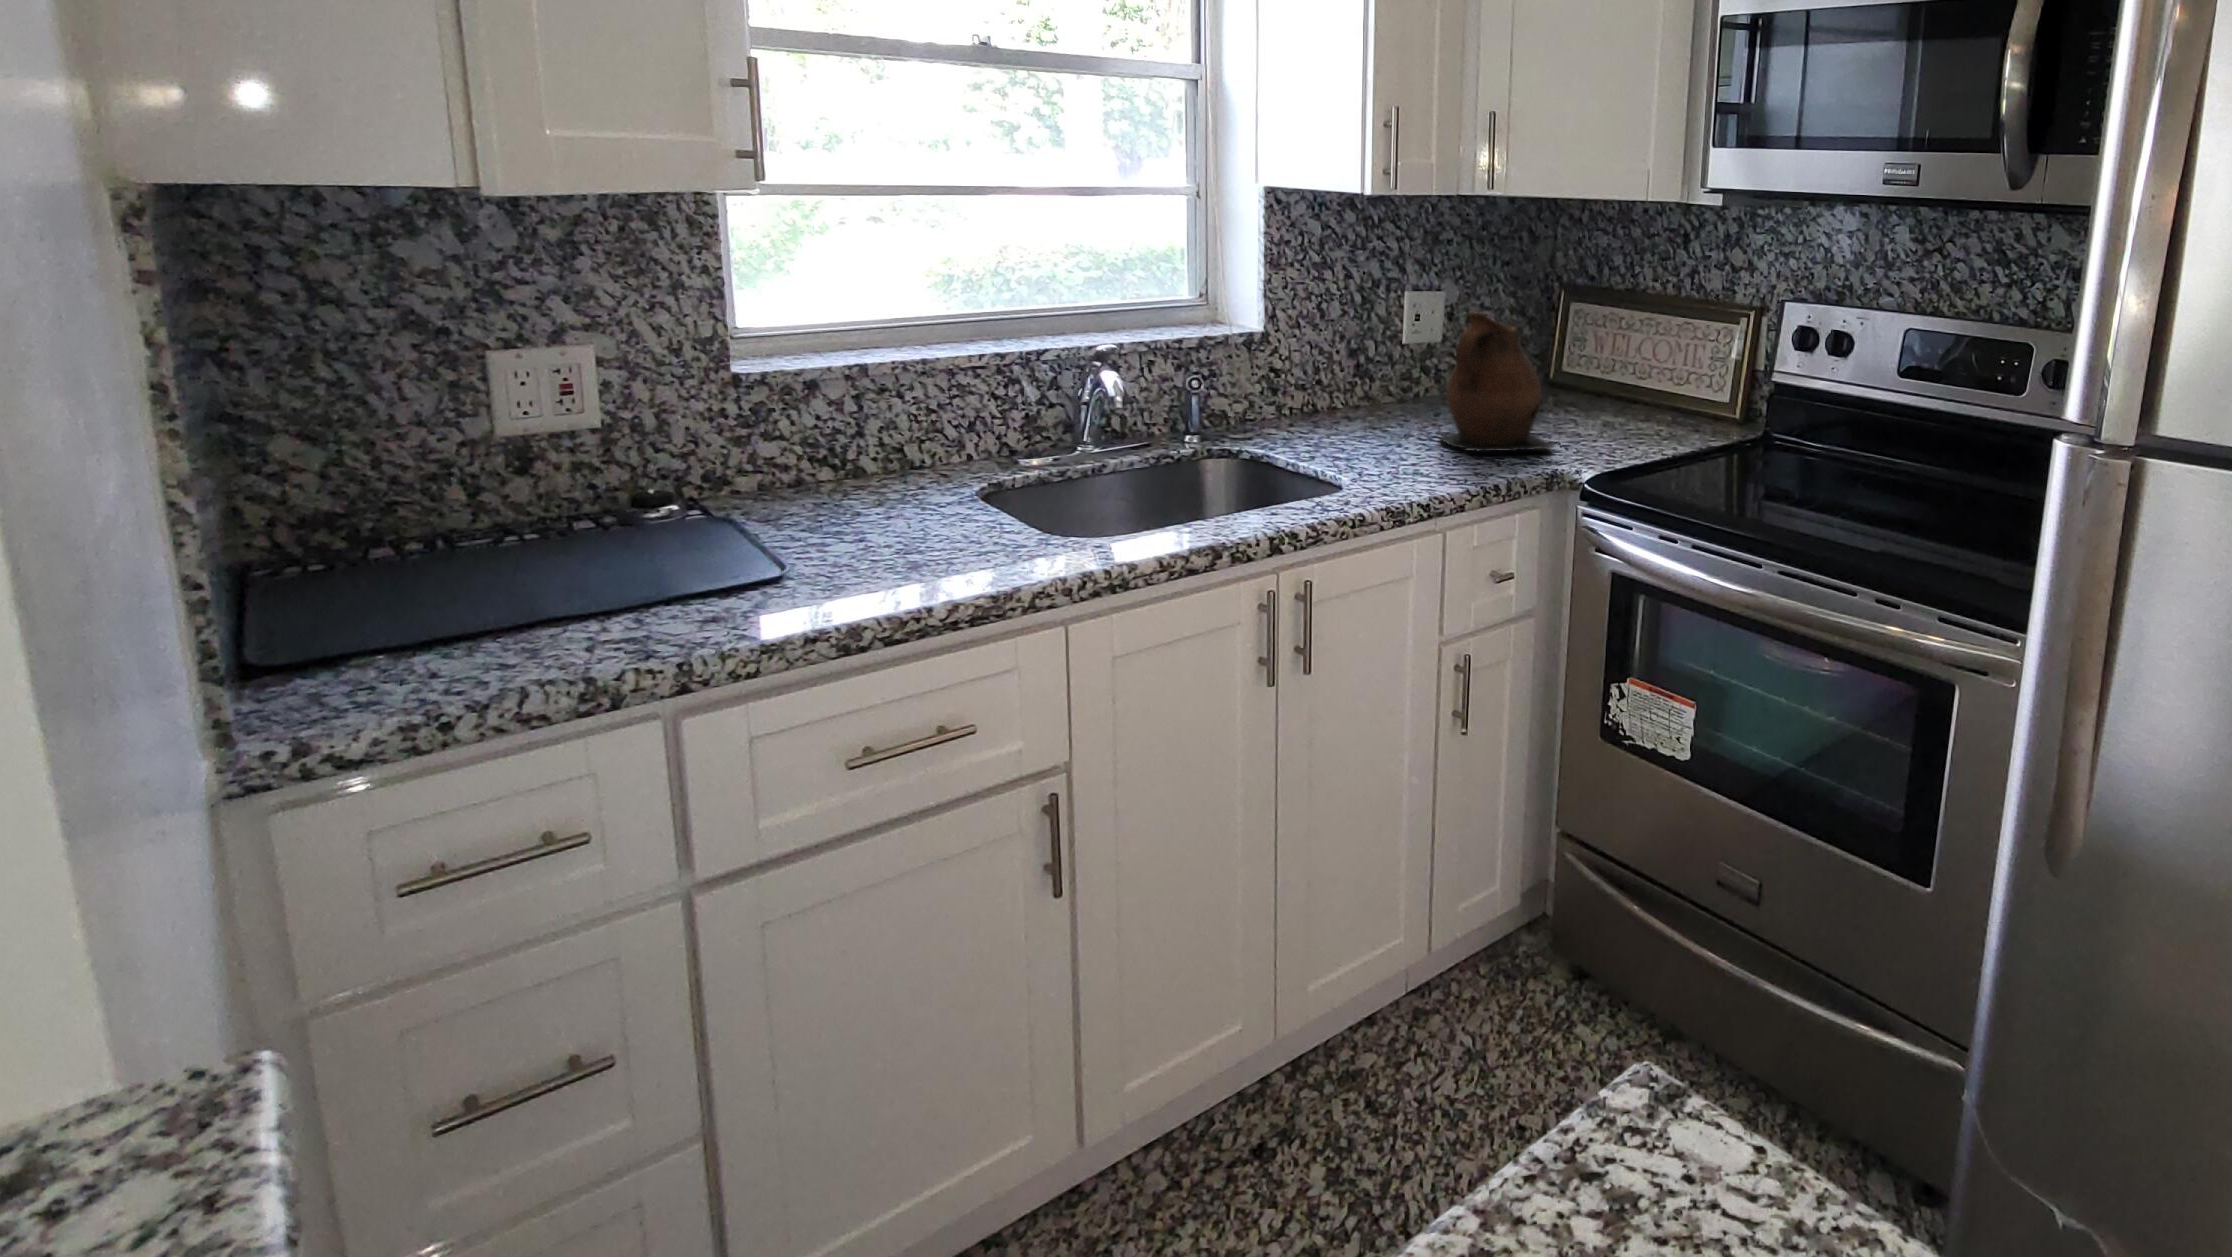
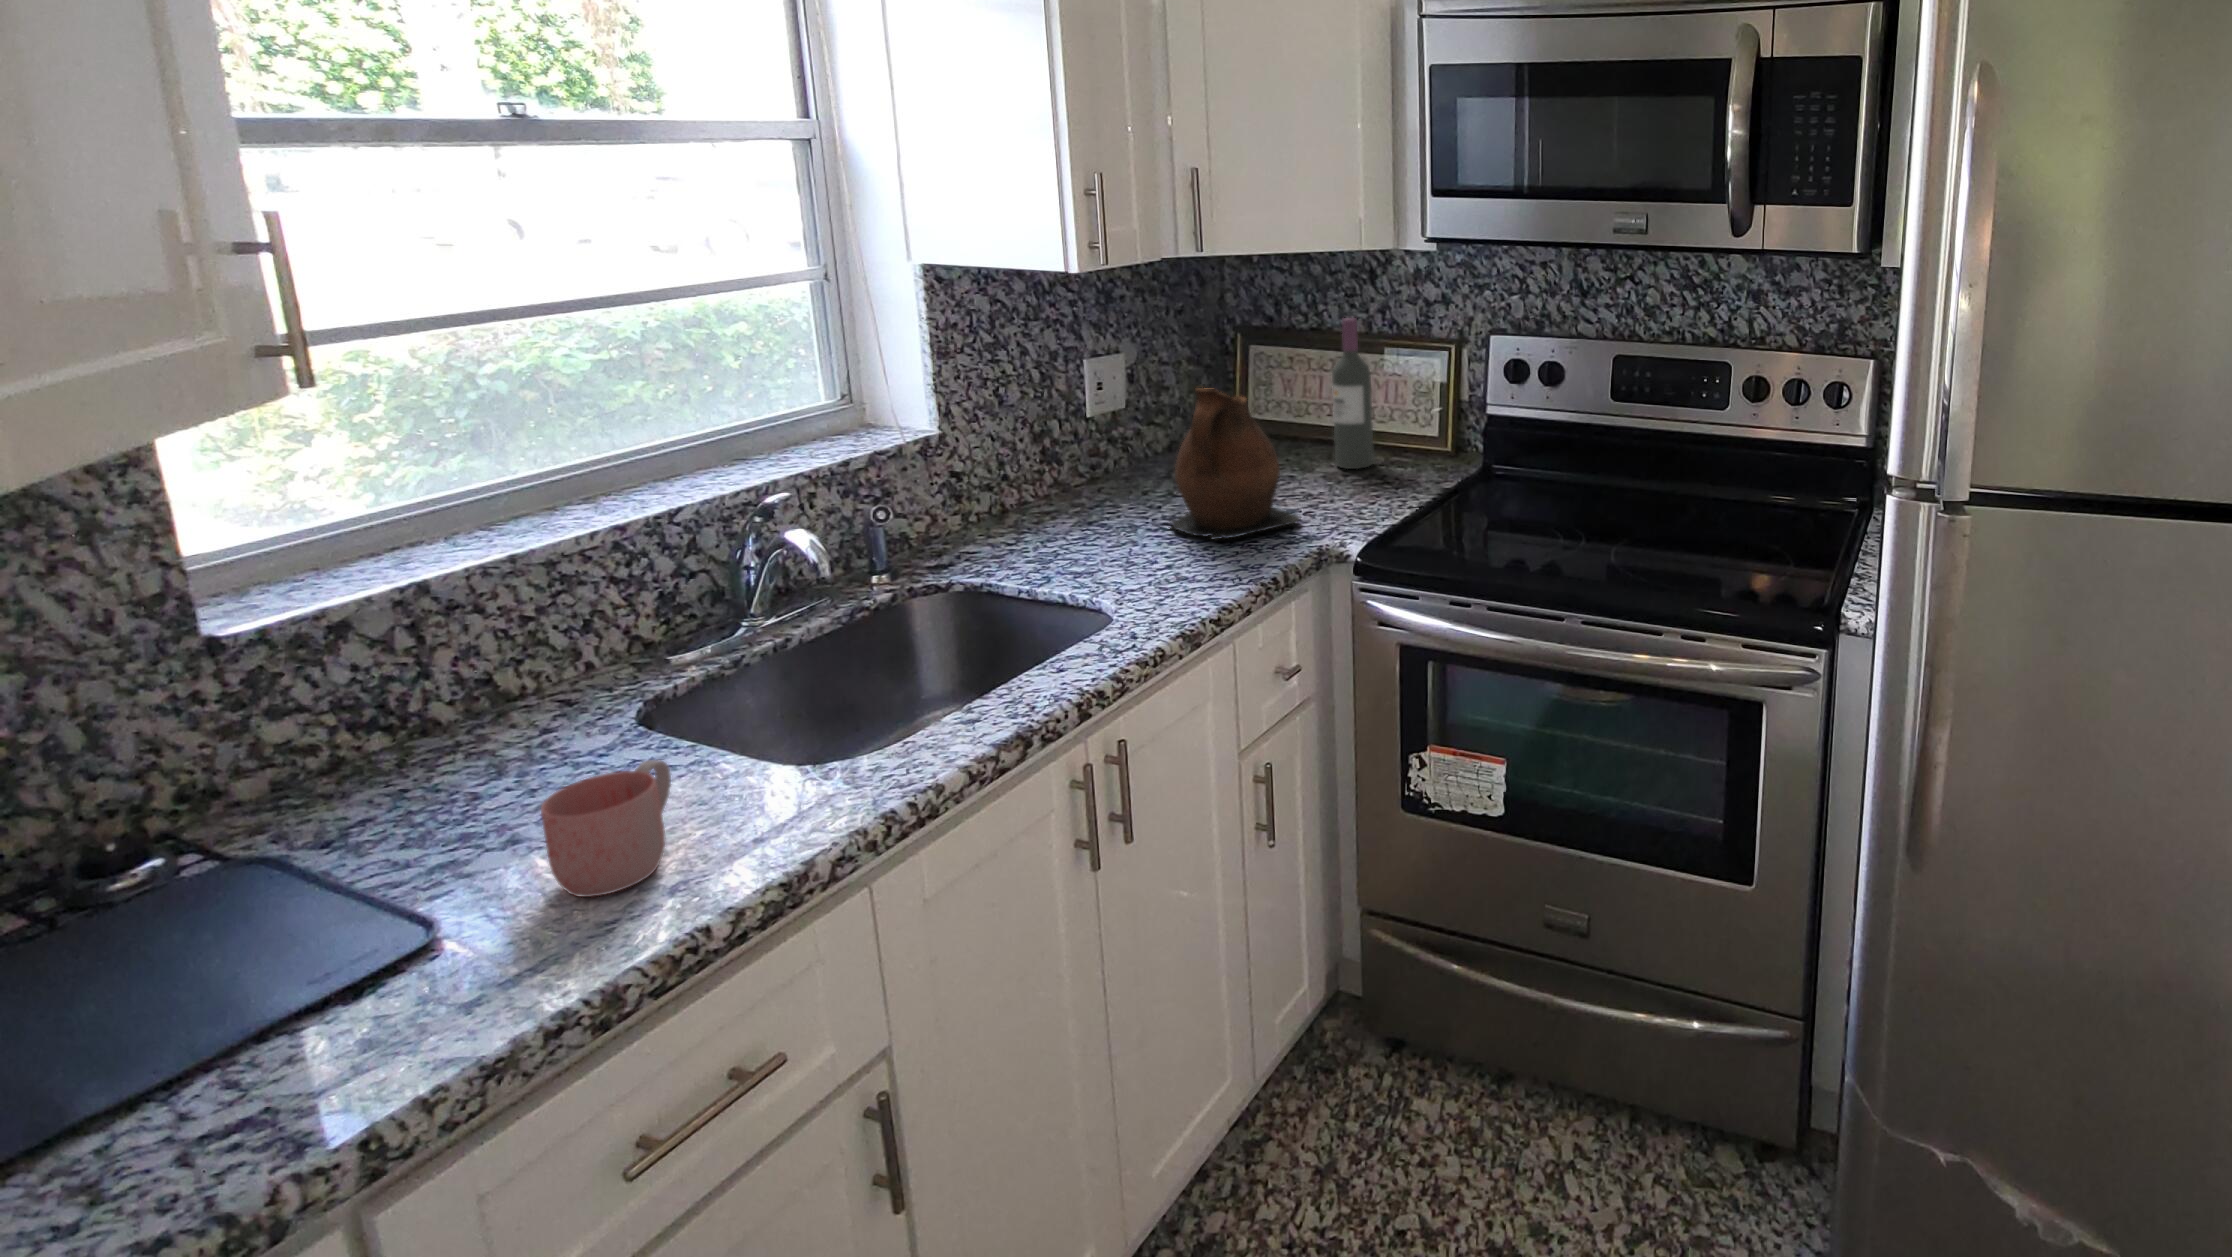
wine bottle: none [1621,276,1663,422] -> present [1332,318,1374,469]
mug: none [856,493,952,577] -> present [541,760,671,897]

